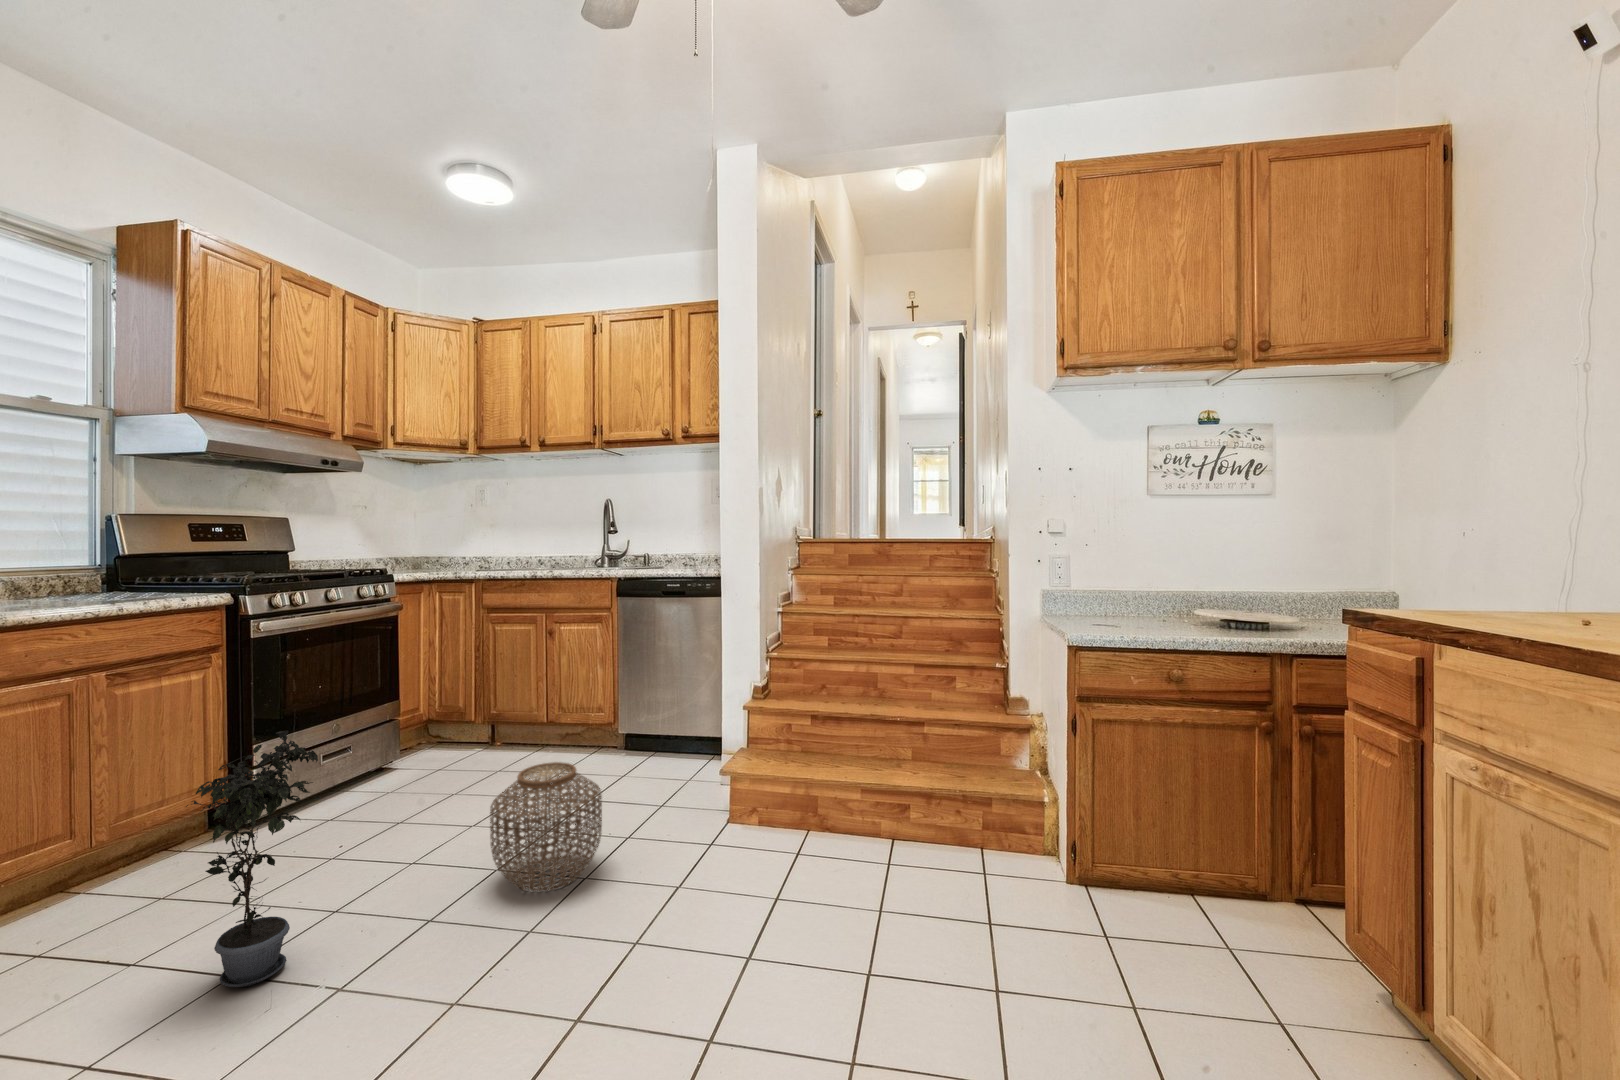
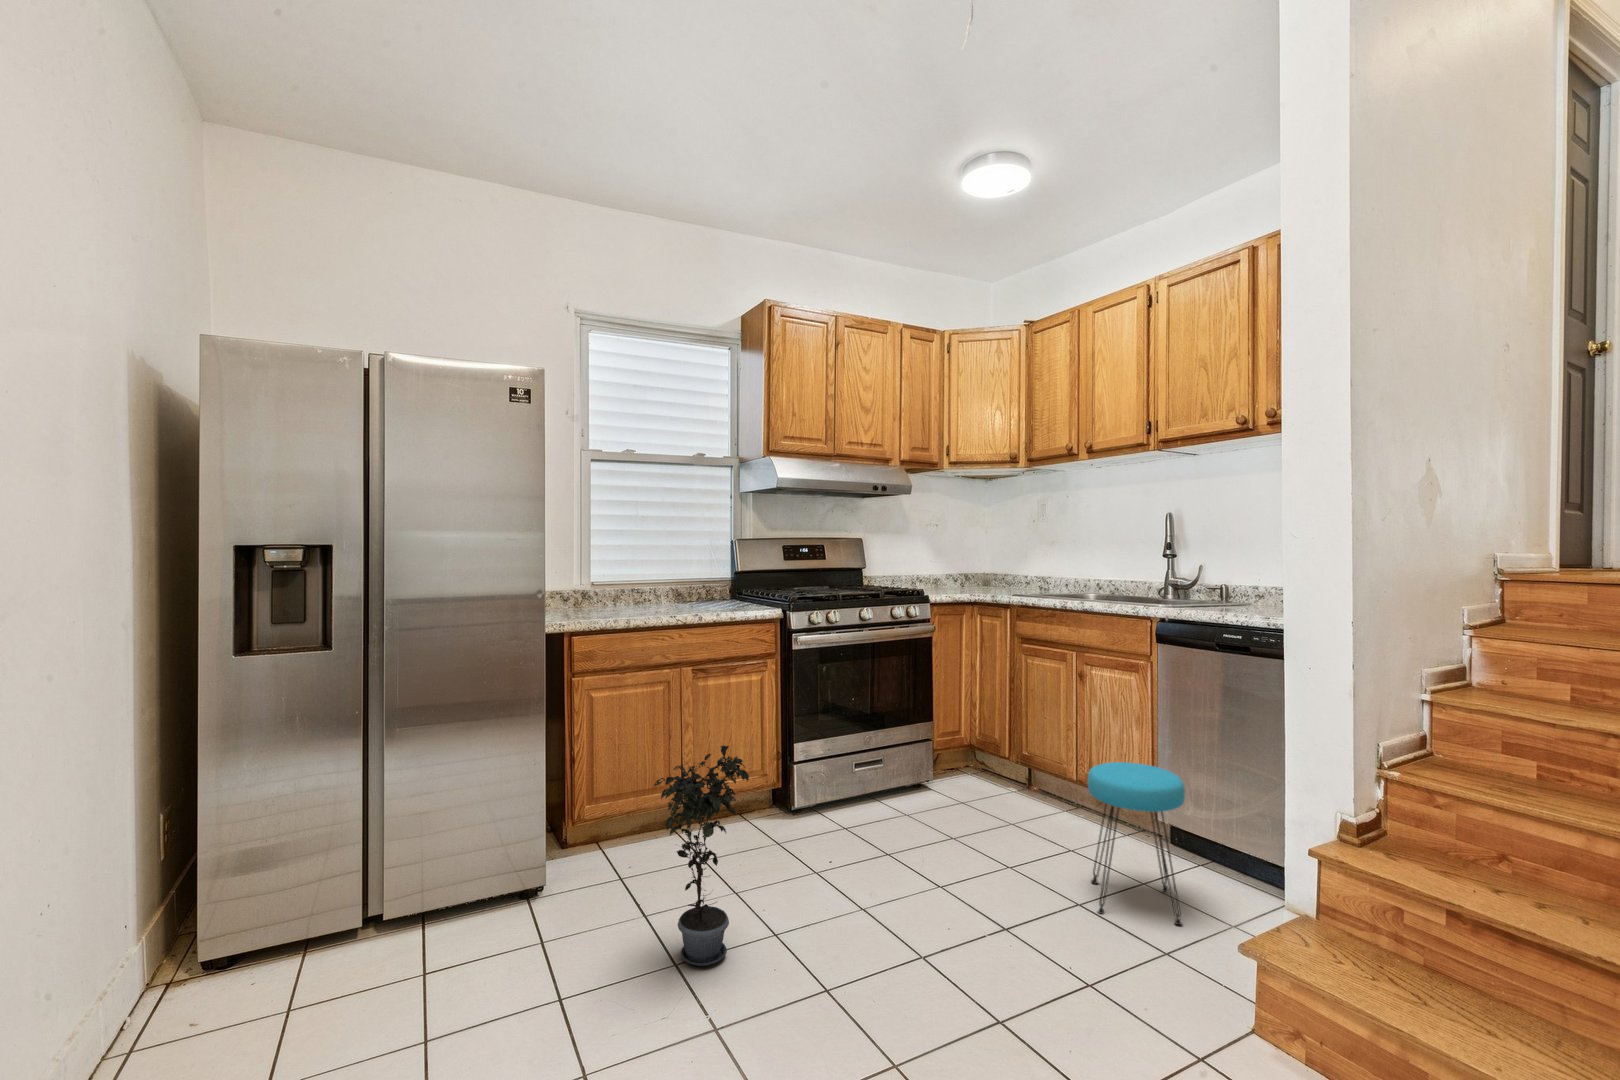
stool: none [588,685,661,801] -> present [1088,762,1185,925]
woven basket: present [490,762,602,892] -> none [906,844,1035,1008]

